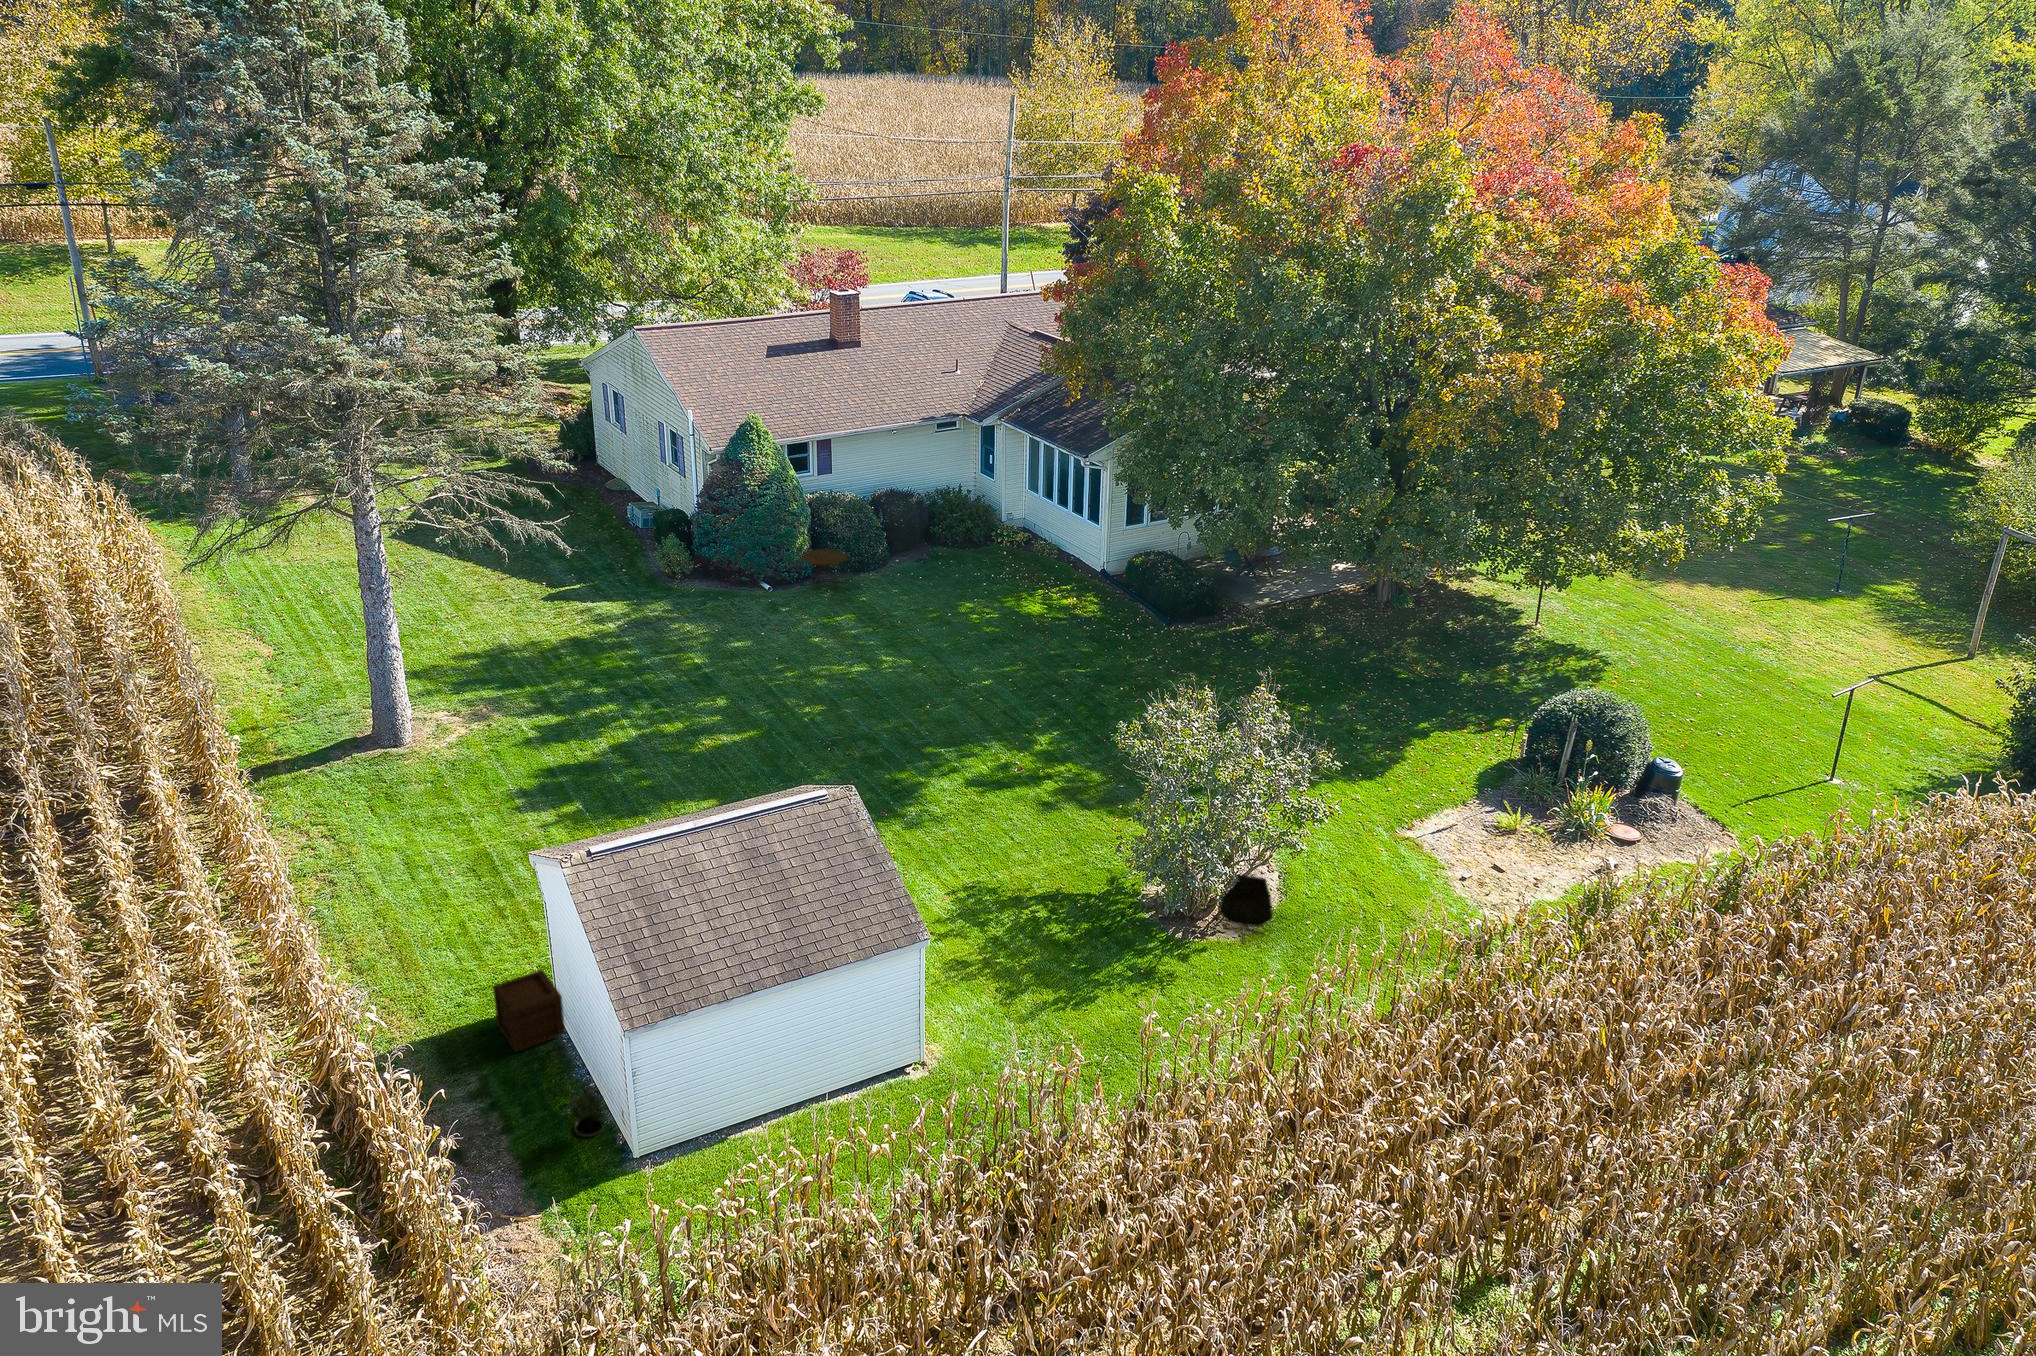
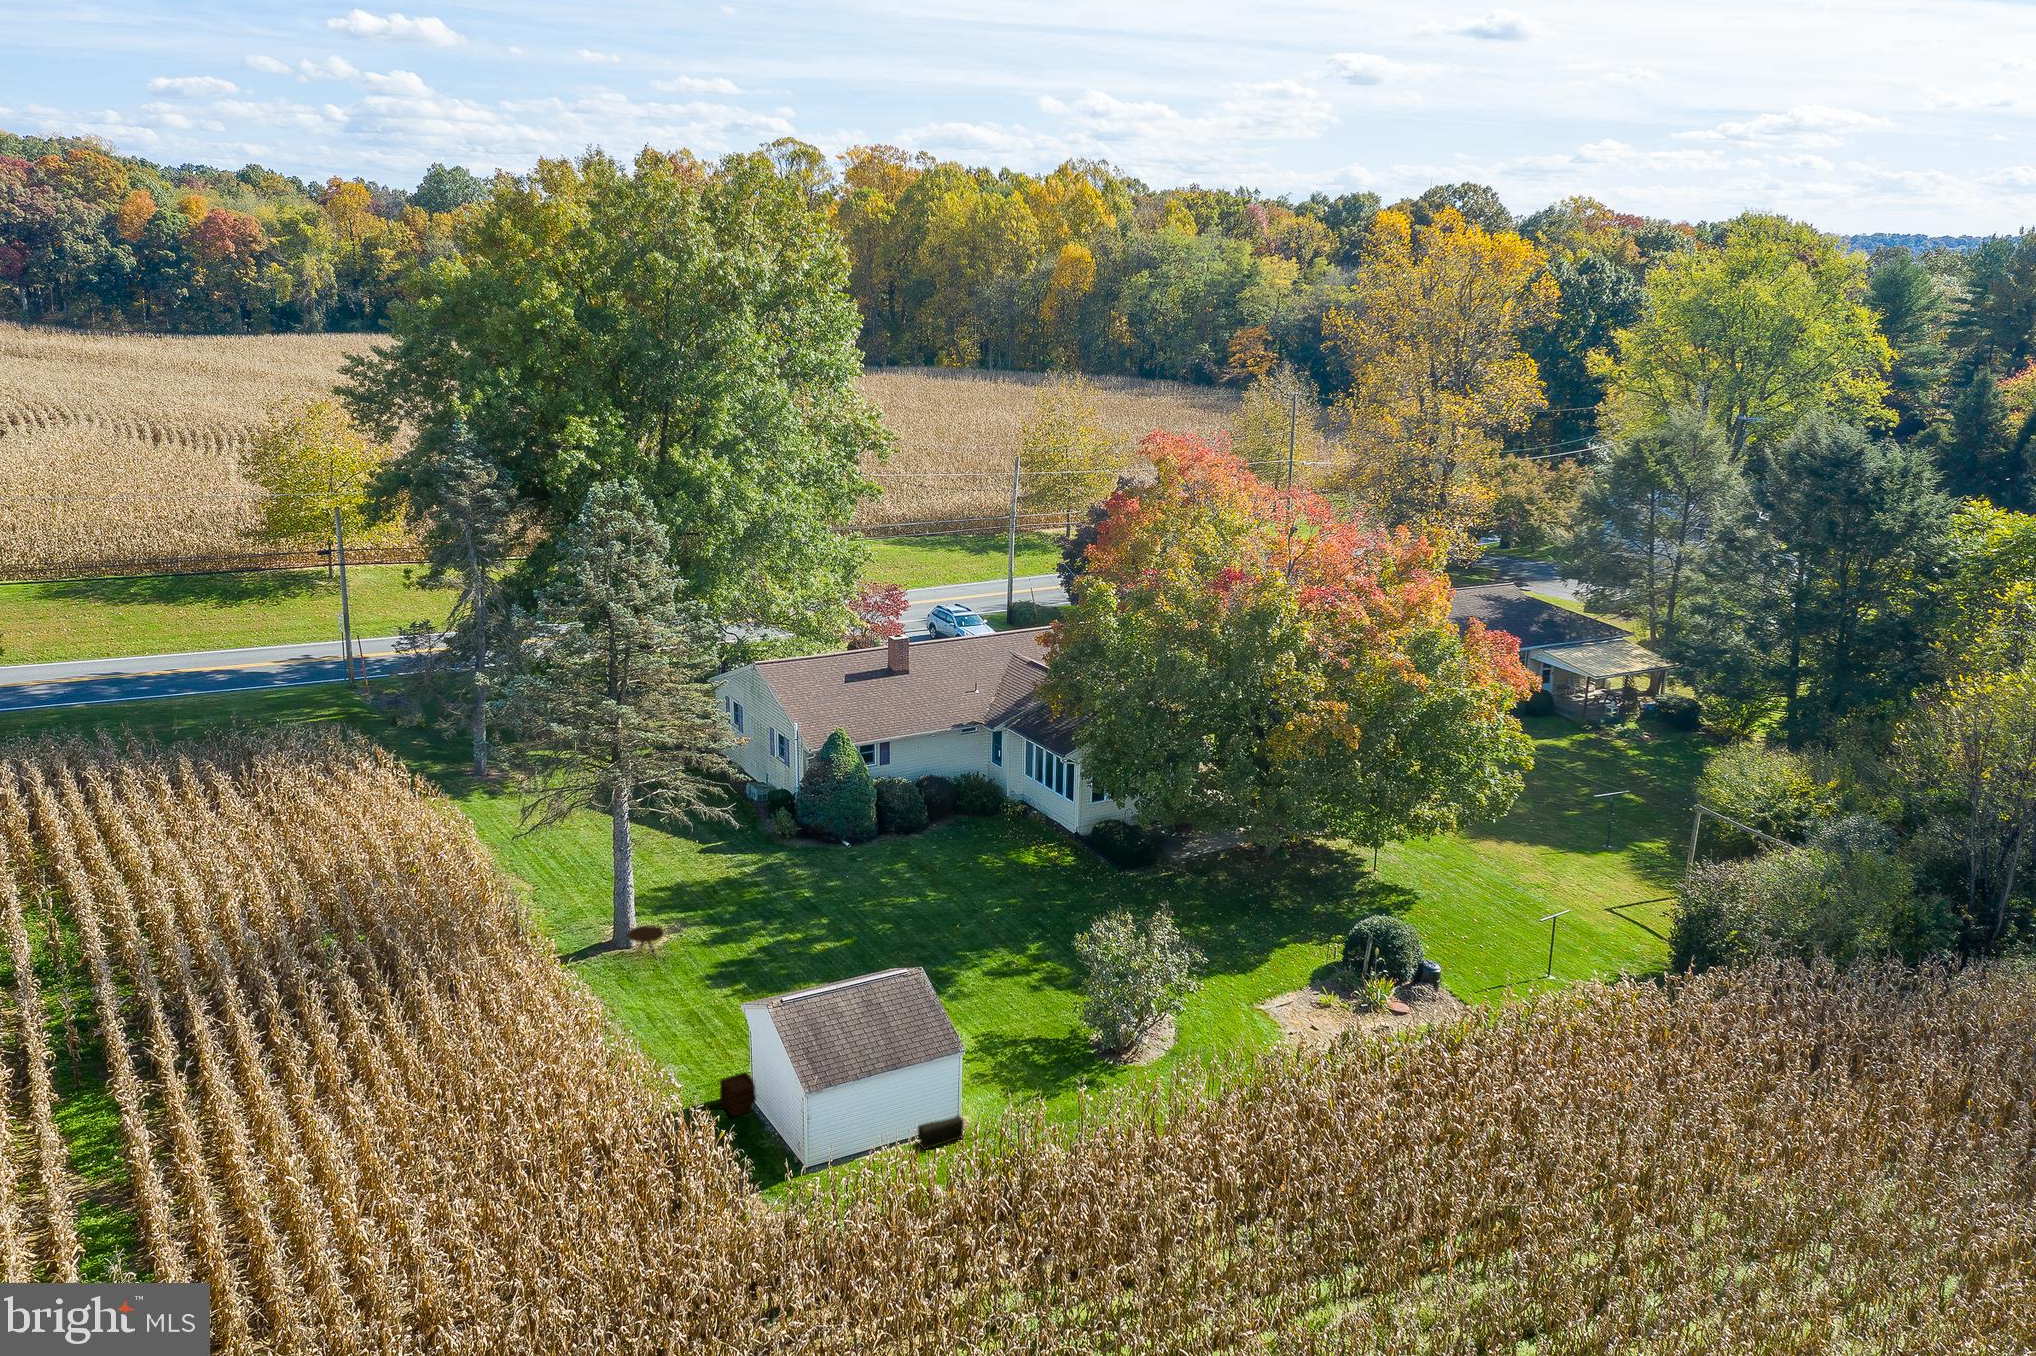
round table: present [802,549,847,586] -> present [627,926,664,954]
lounge chair: present [1219,875,1273,943] -> none [1135,1026,1167,1068]
storage bench: none [841,1040,929,1115] -> present [918,1113,964,1149]
potted tree: present [567,1083,604,1137] -> none [768,1126,789,1157]

